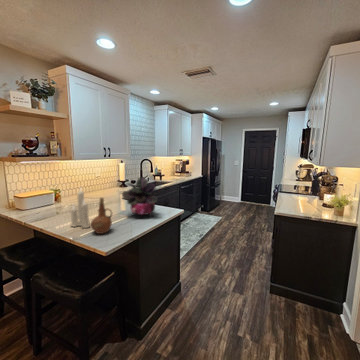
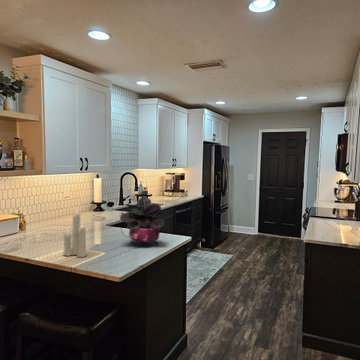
ceramic pitcher: present [91,198,112,234] -> none [93,219,117,262]

